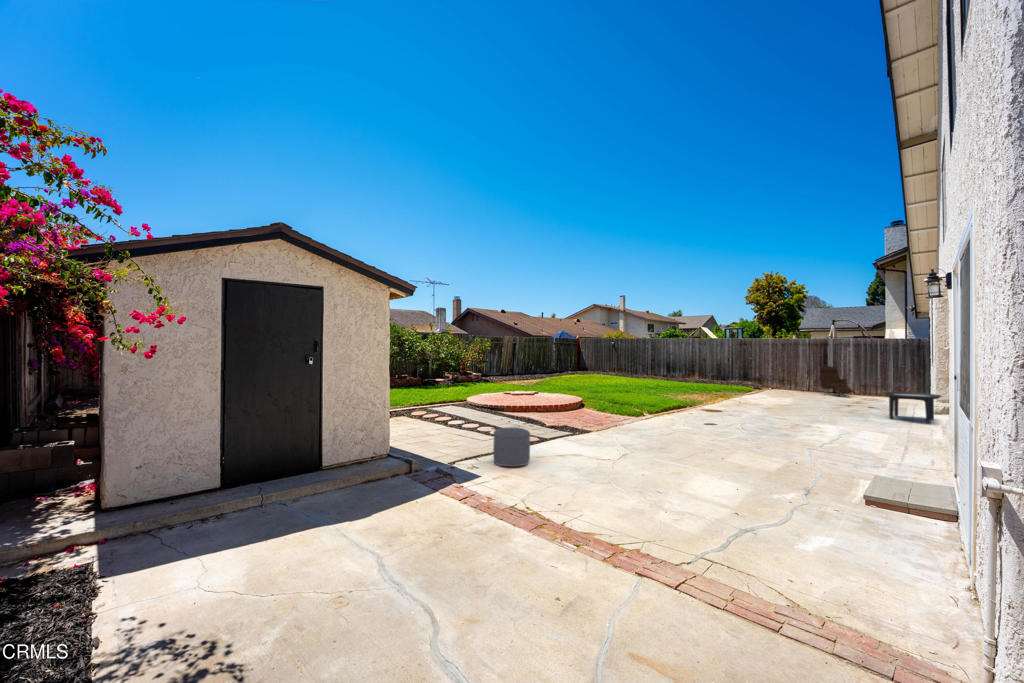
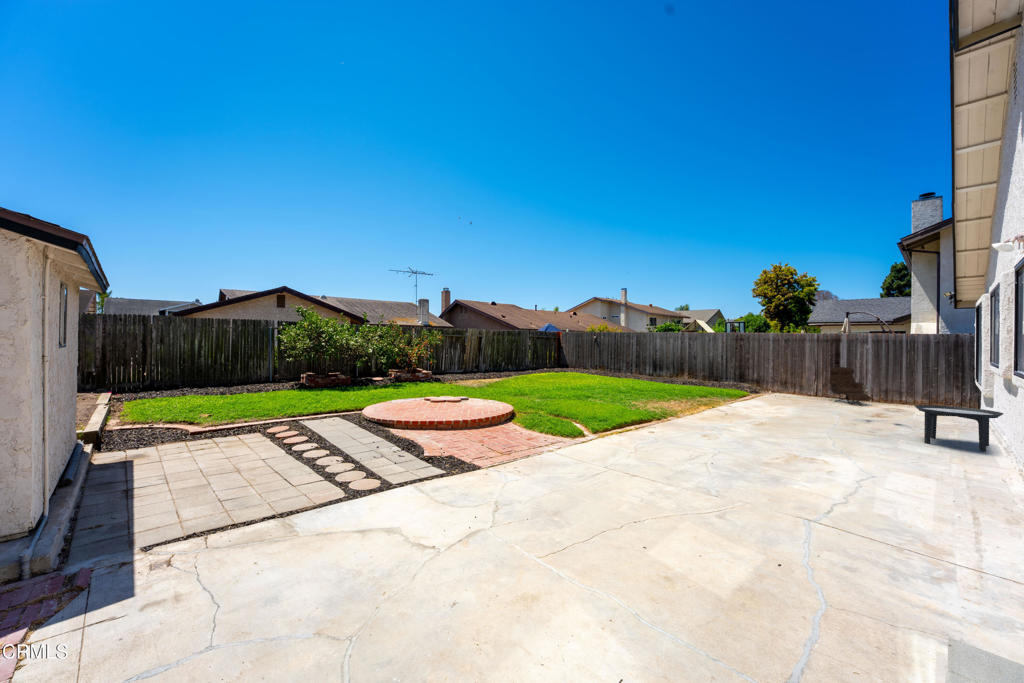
ottoman: present [493,427,530,466] -> none [224,477,299,556]

